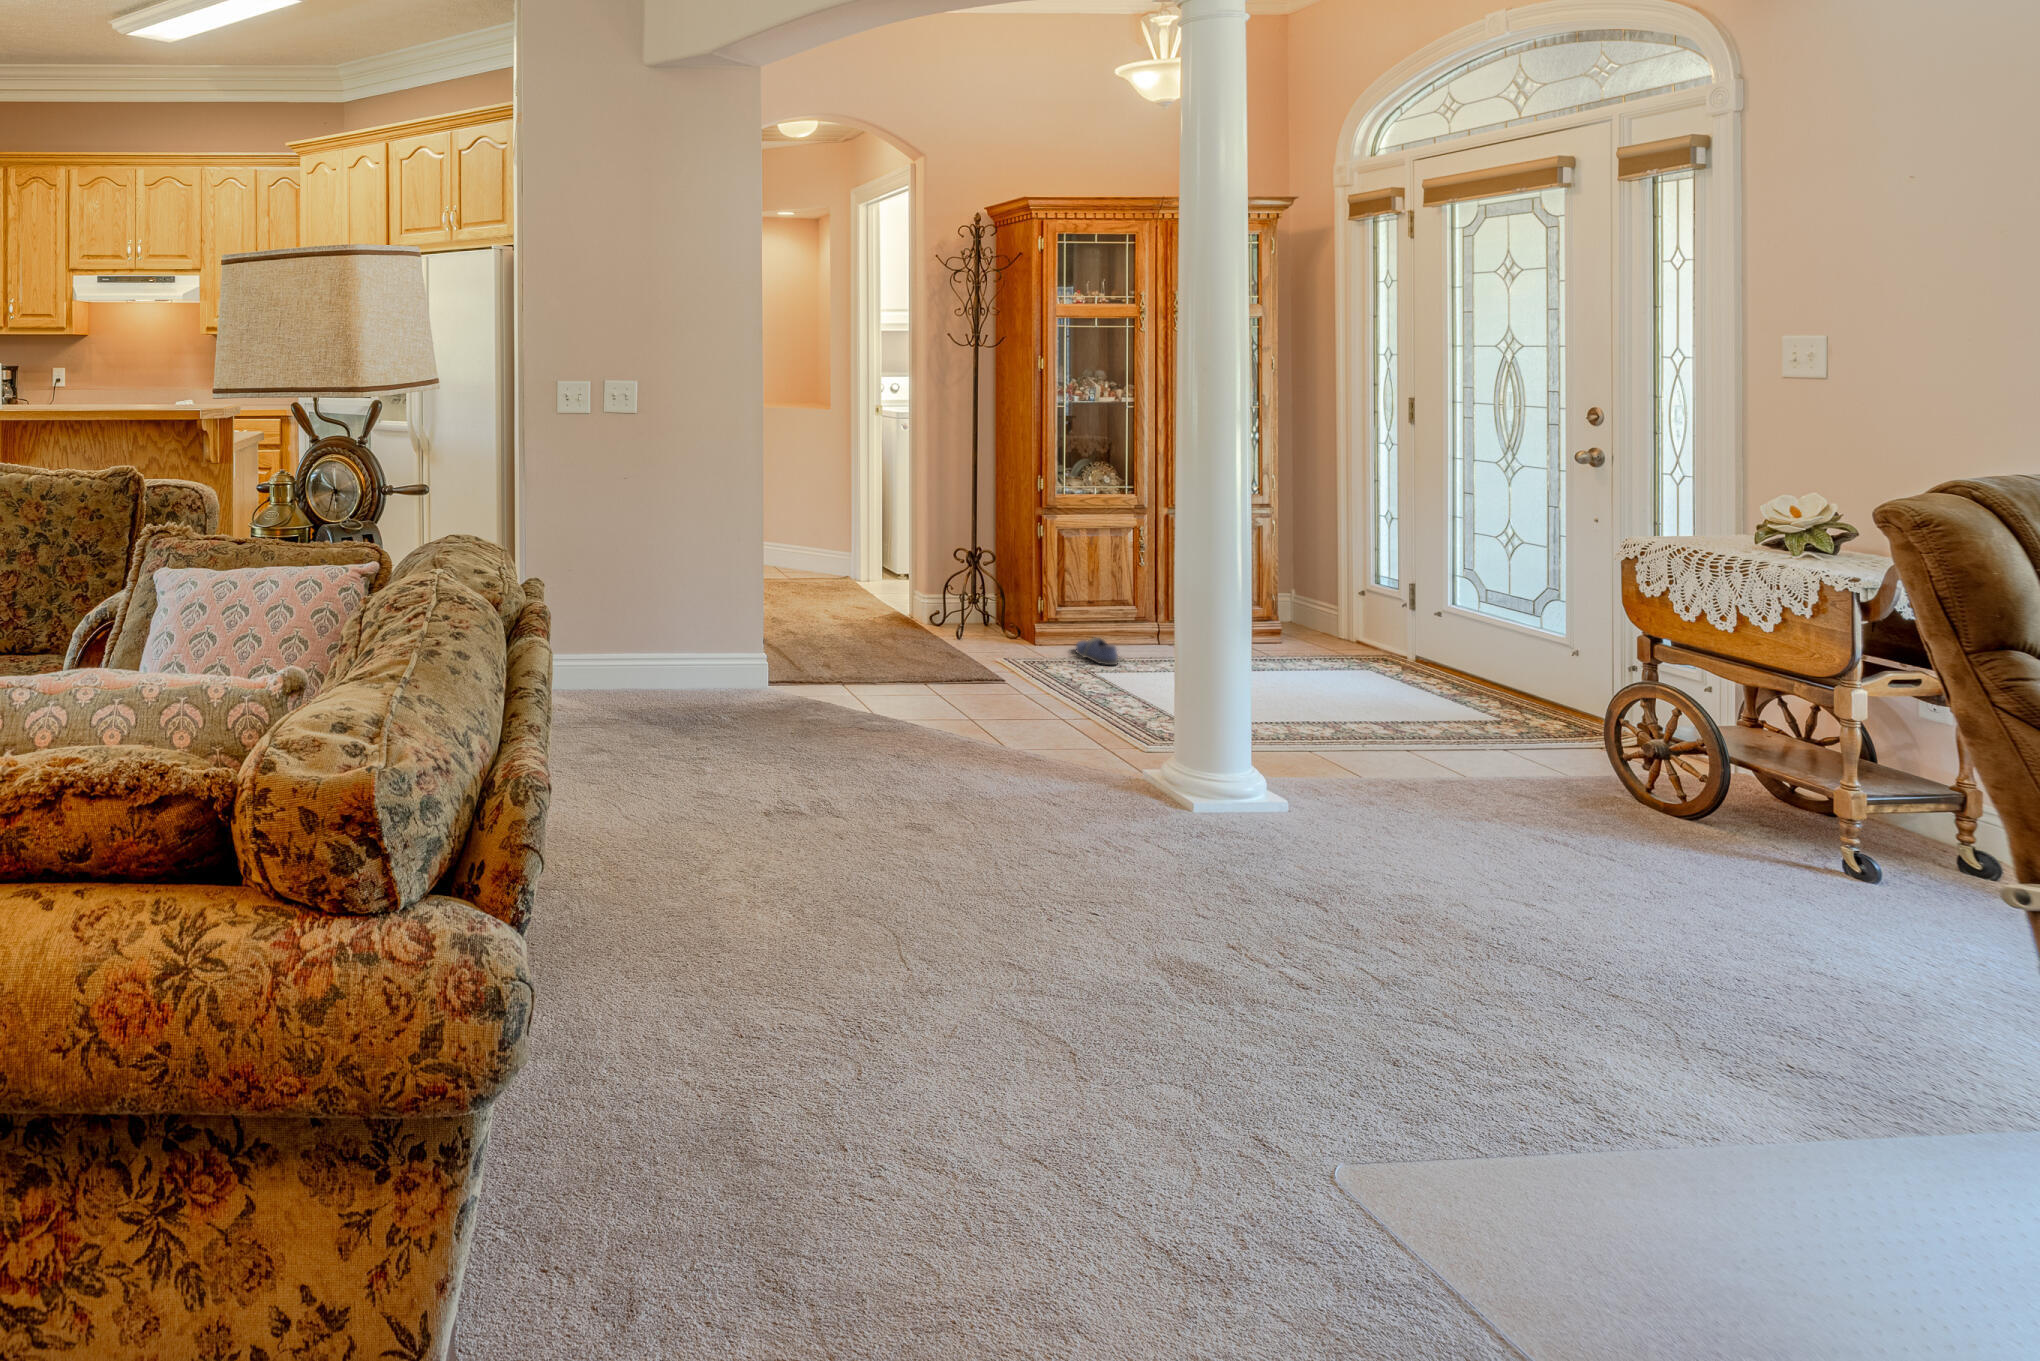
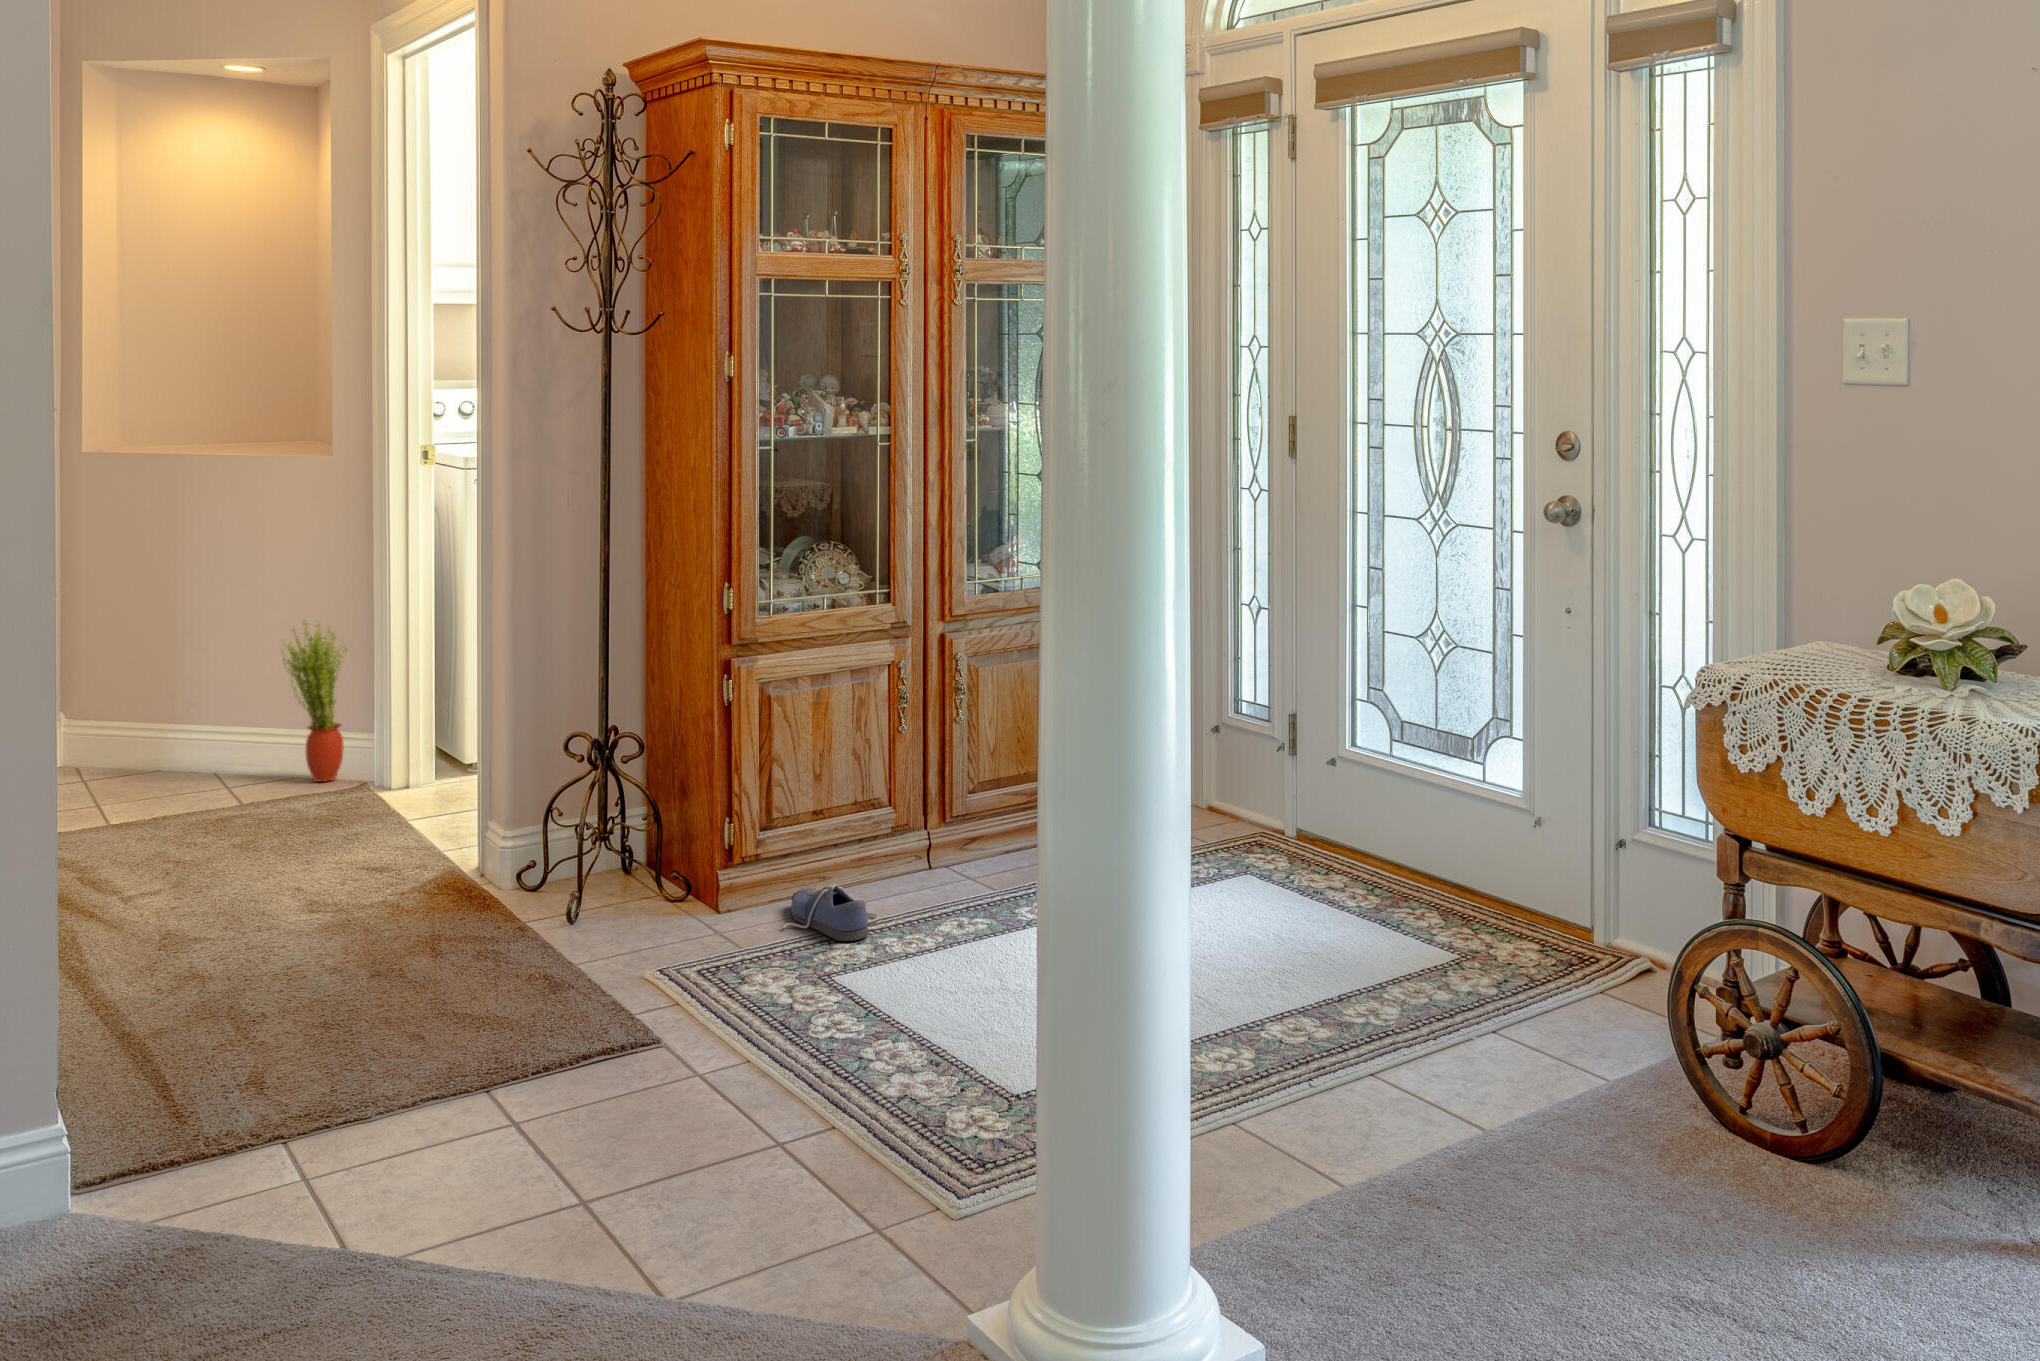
potted plant: none [806,493,840,576] -> present [281,620,348,782]

